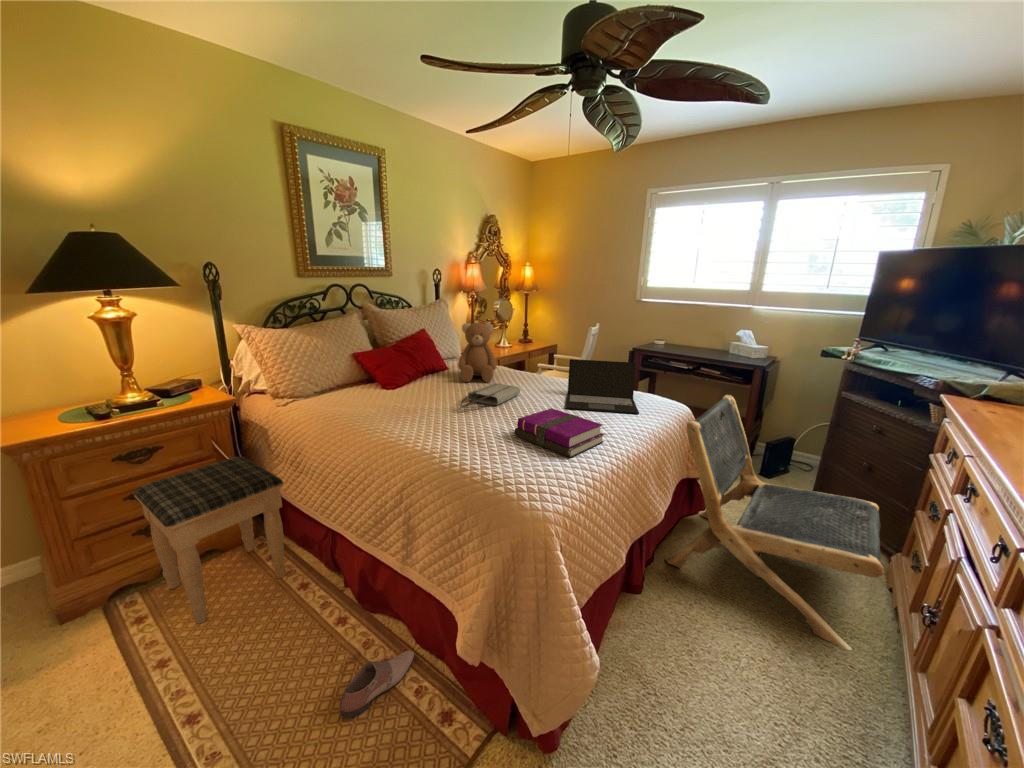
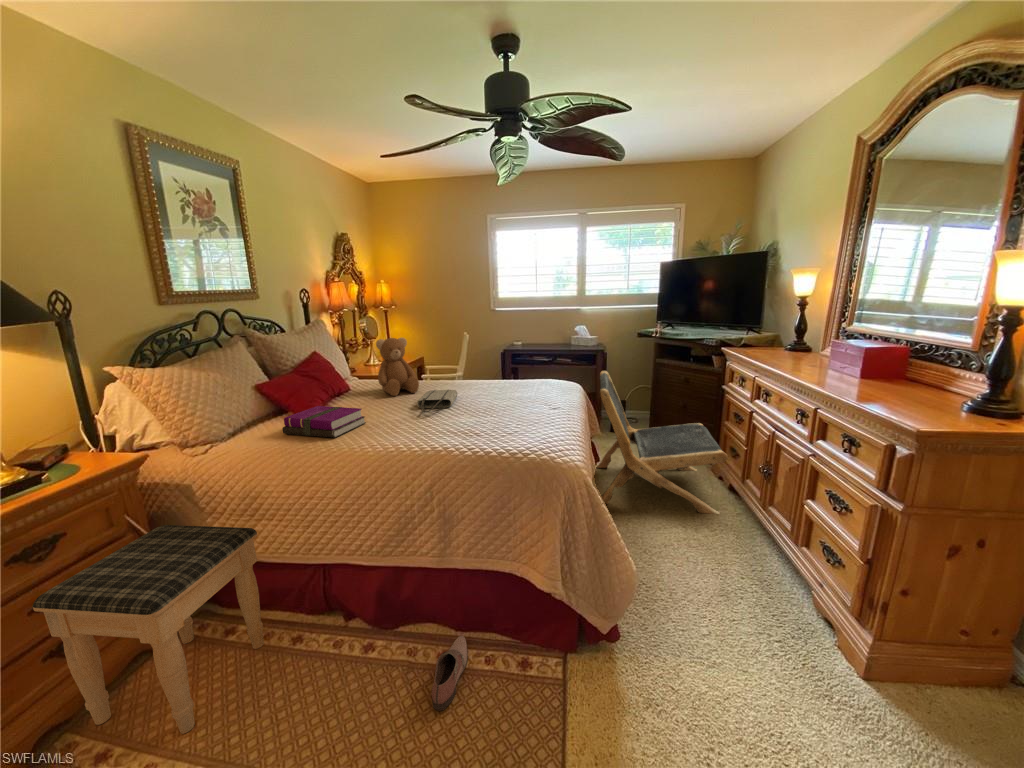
laptop: present [566,359,639,414] -> none [492,355,562,399]
notebook: present [514,408,604,457] -> present [282,406,366,438]

